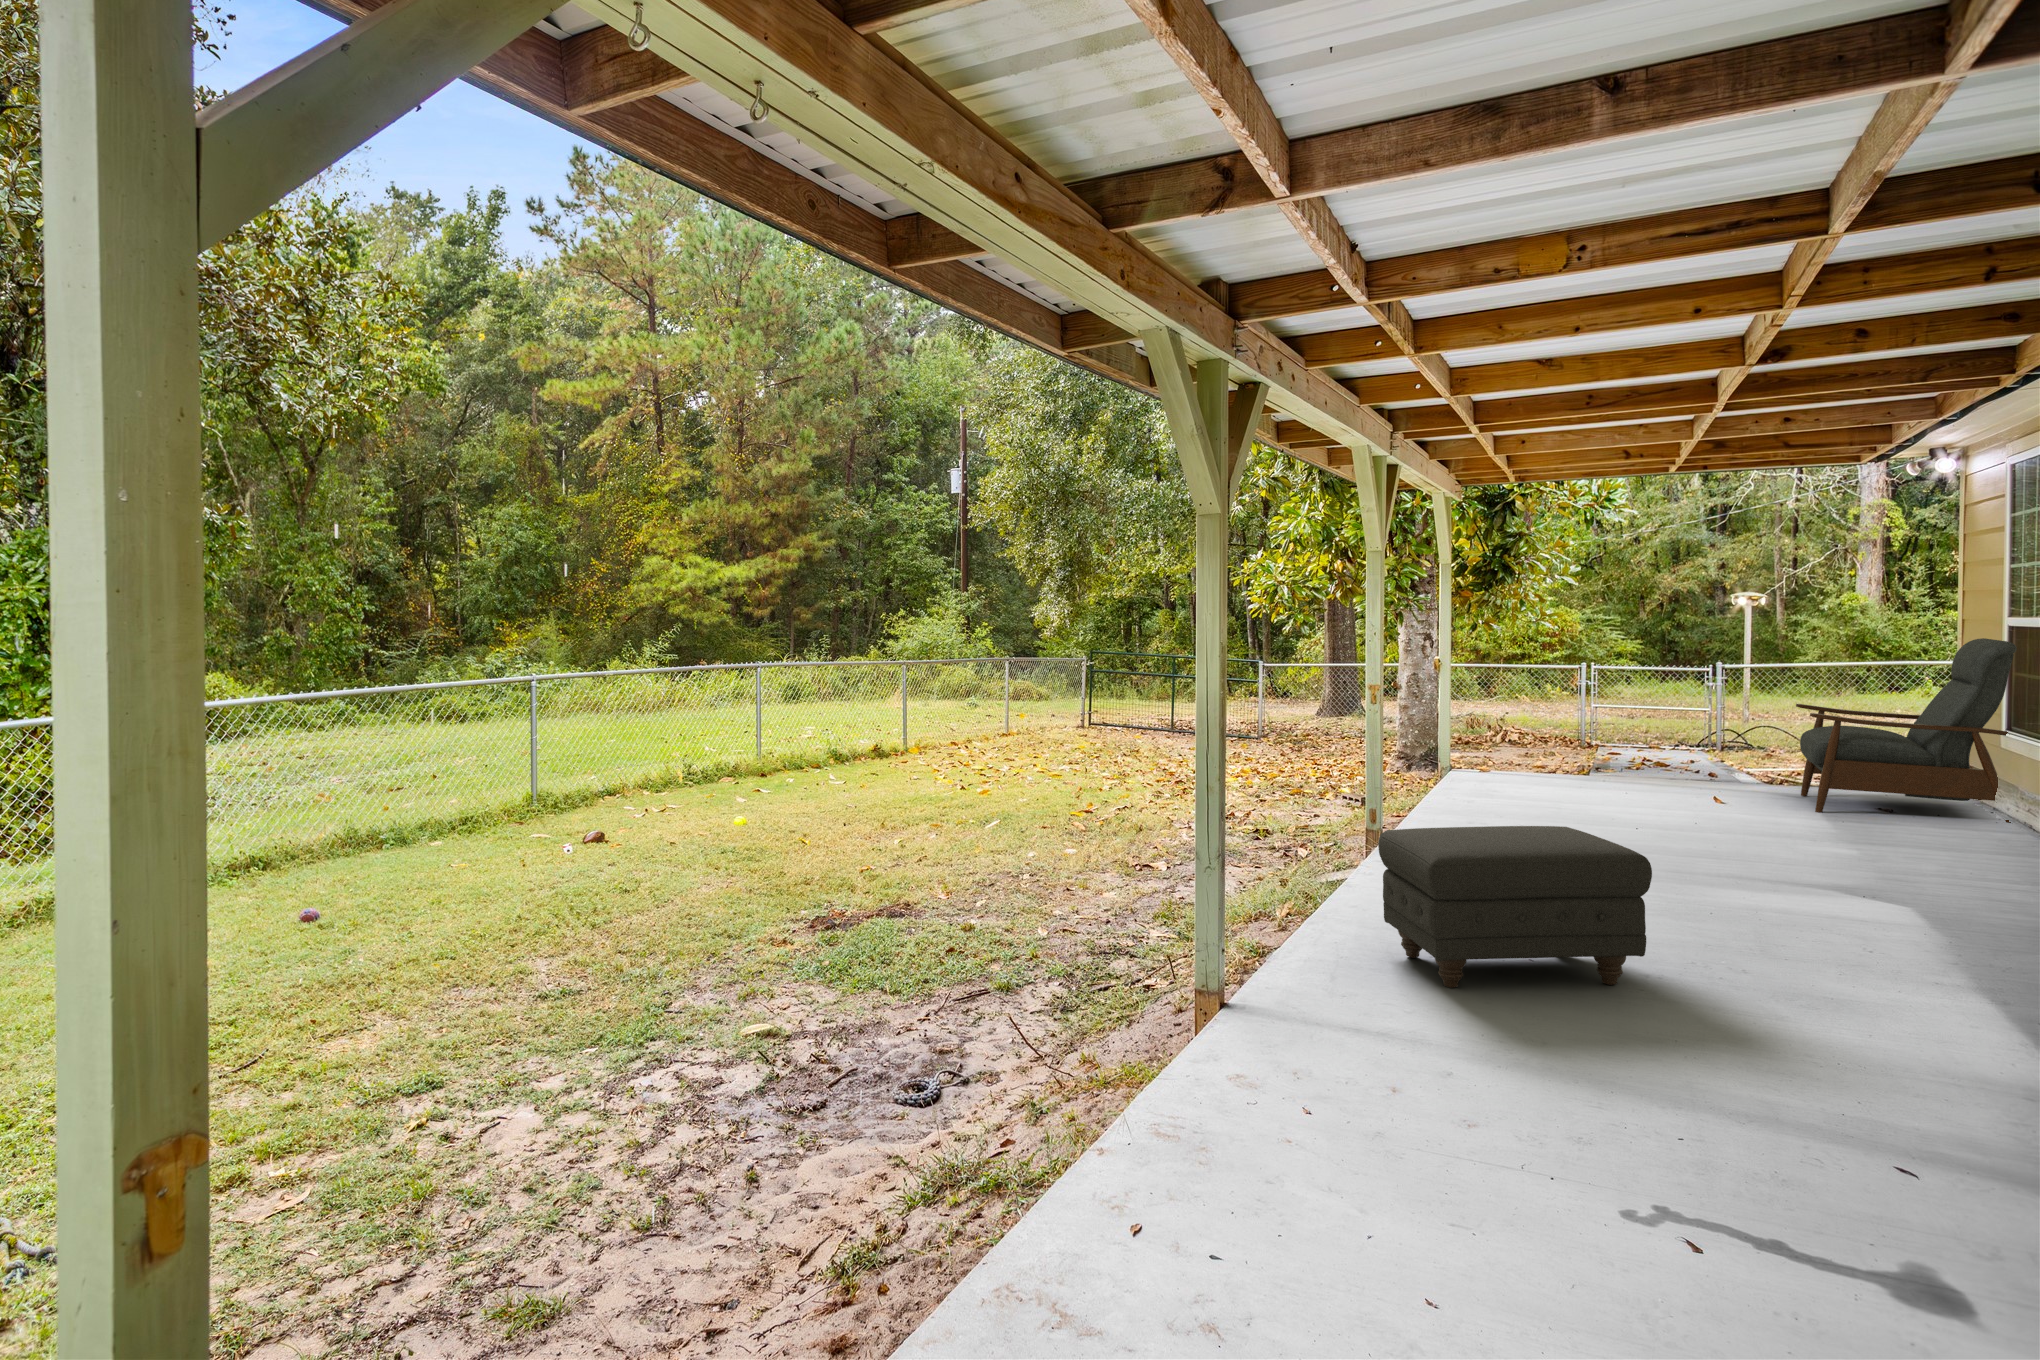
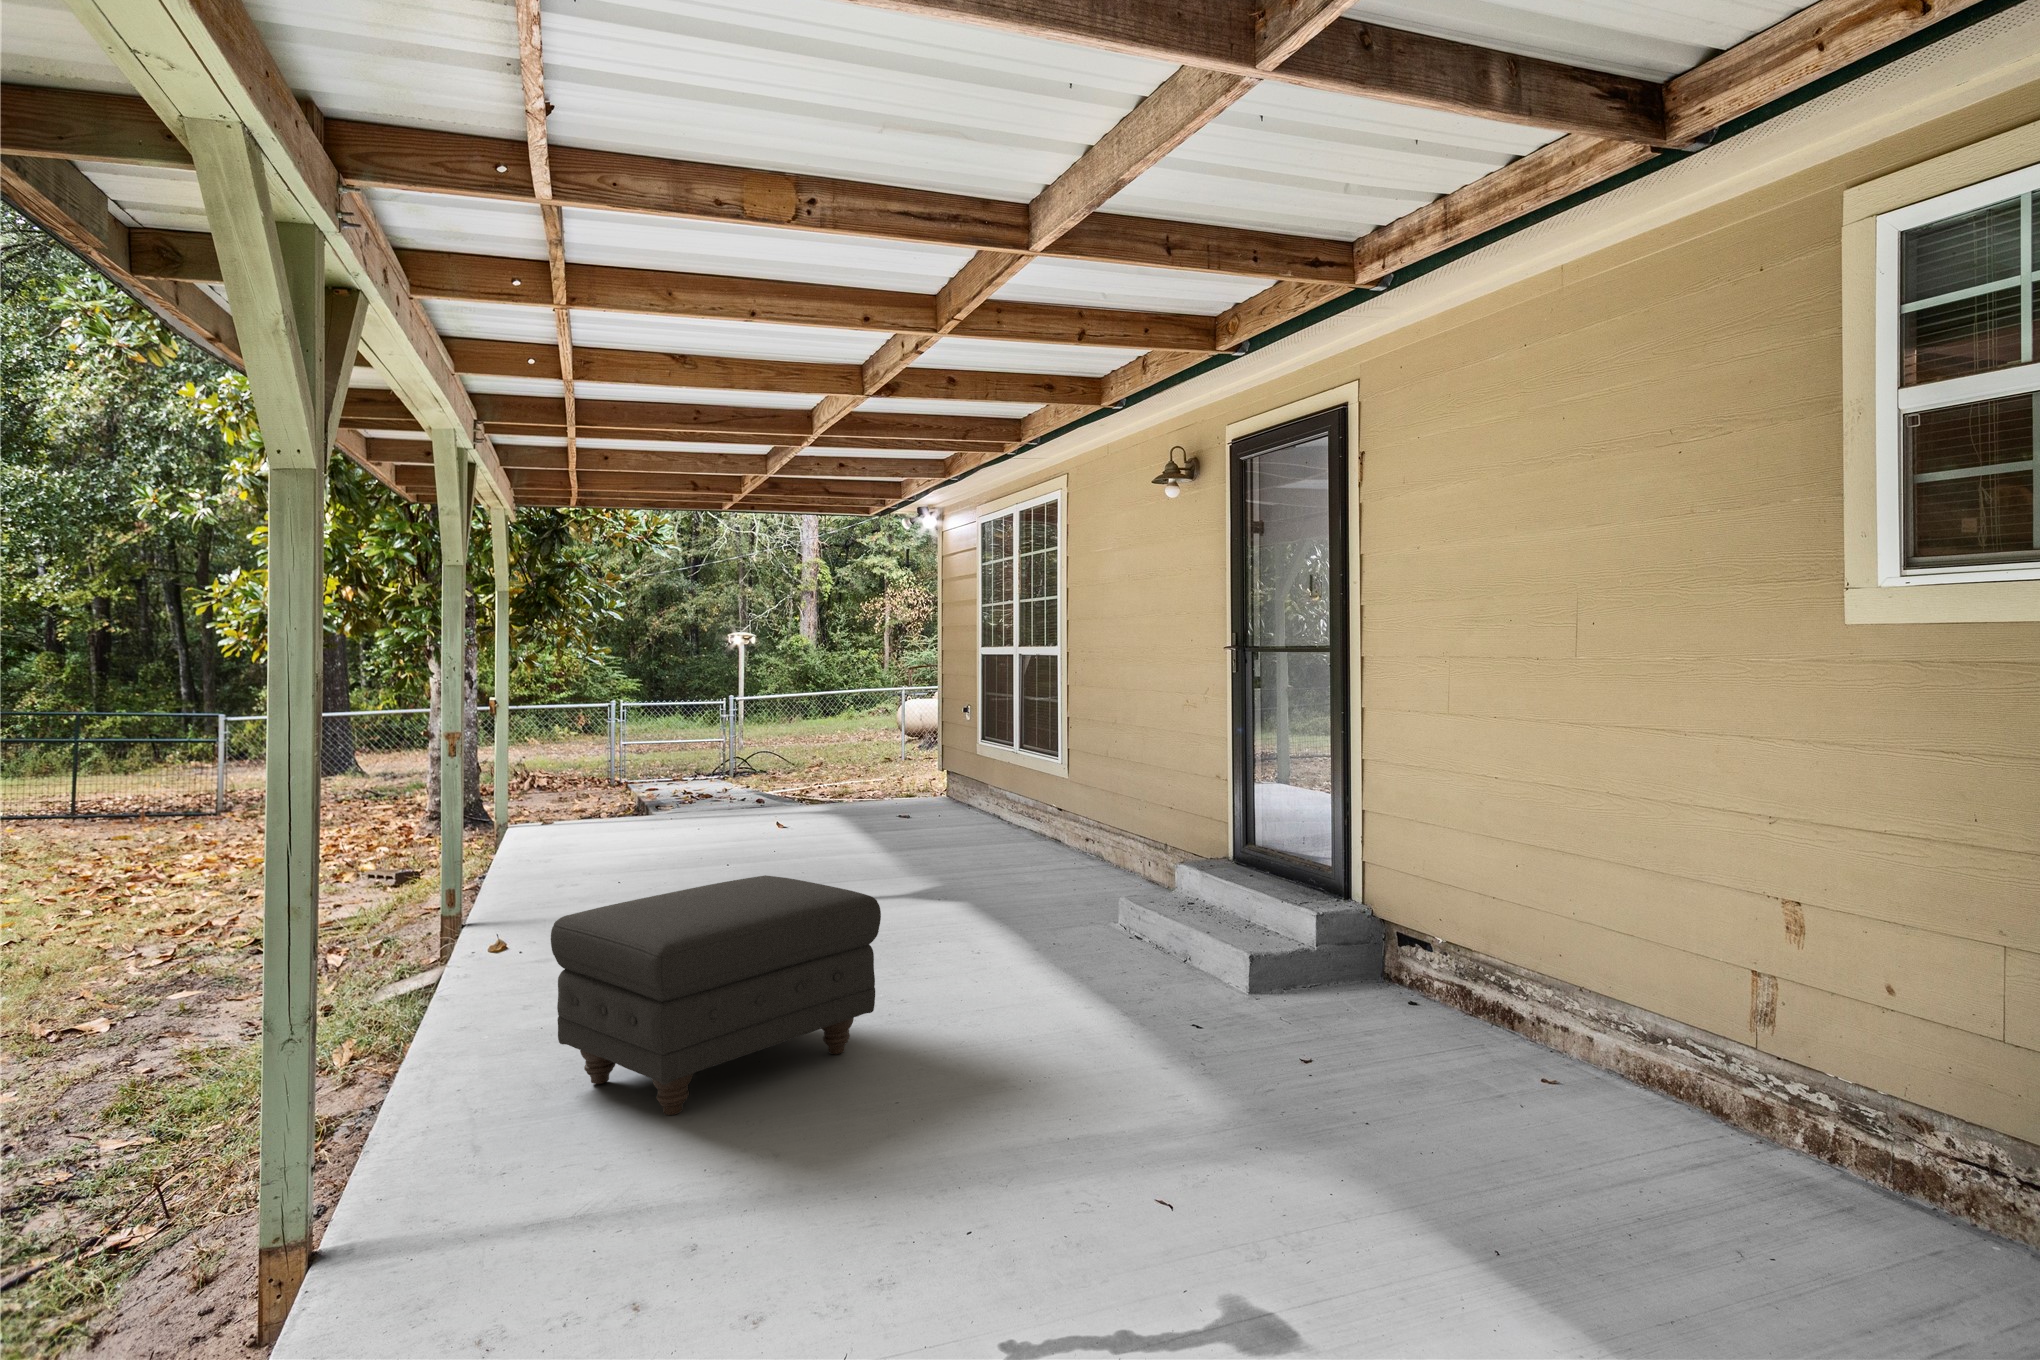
chair: present [1796,638,2017,823] -> none [837,666,995,826]

